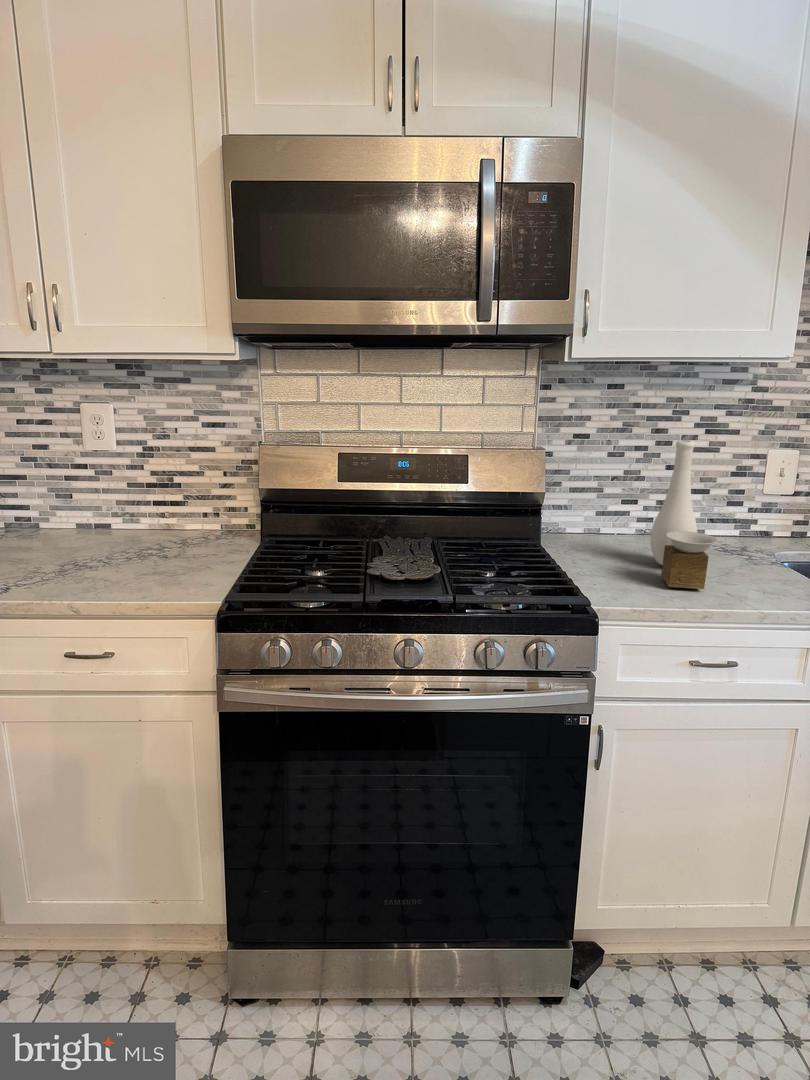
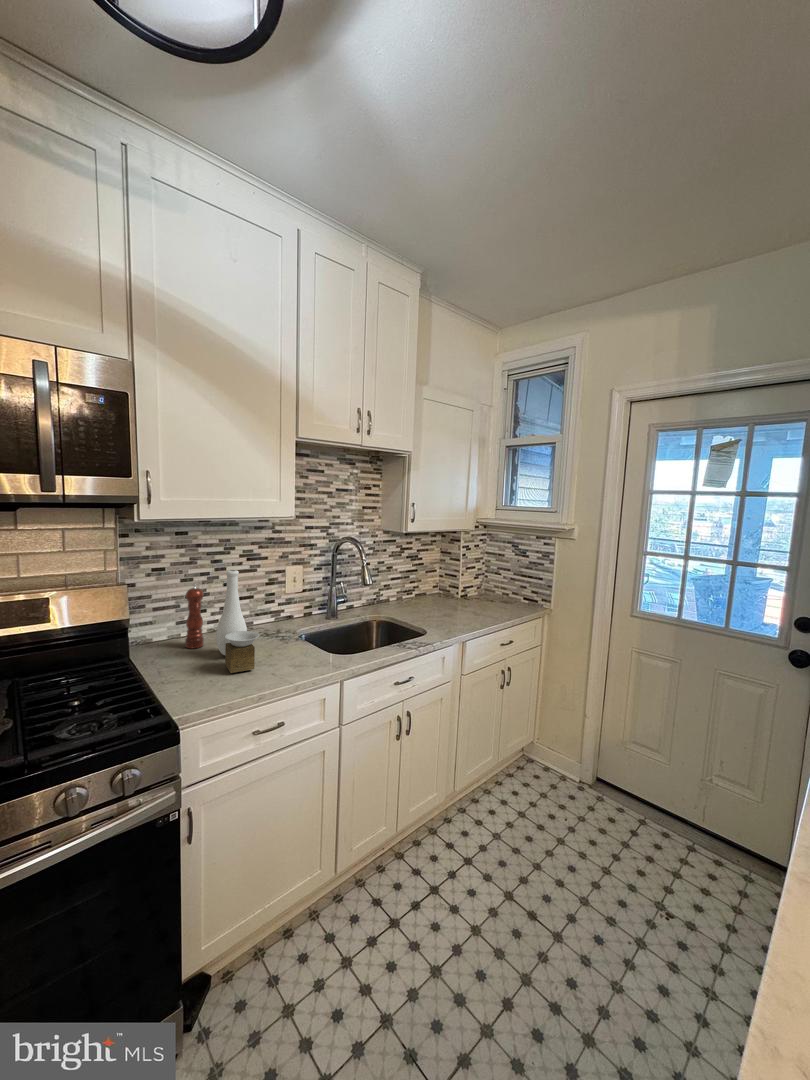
pepper mill: none [607,459,638,549] -> present [185,584,204,648]

